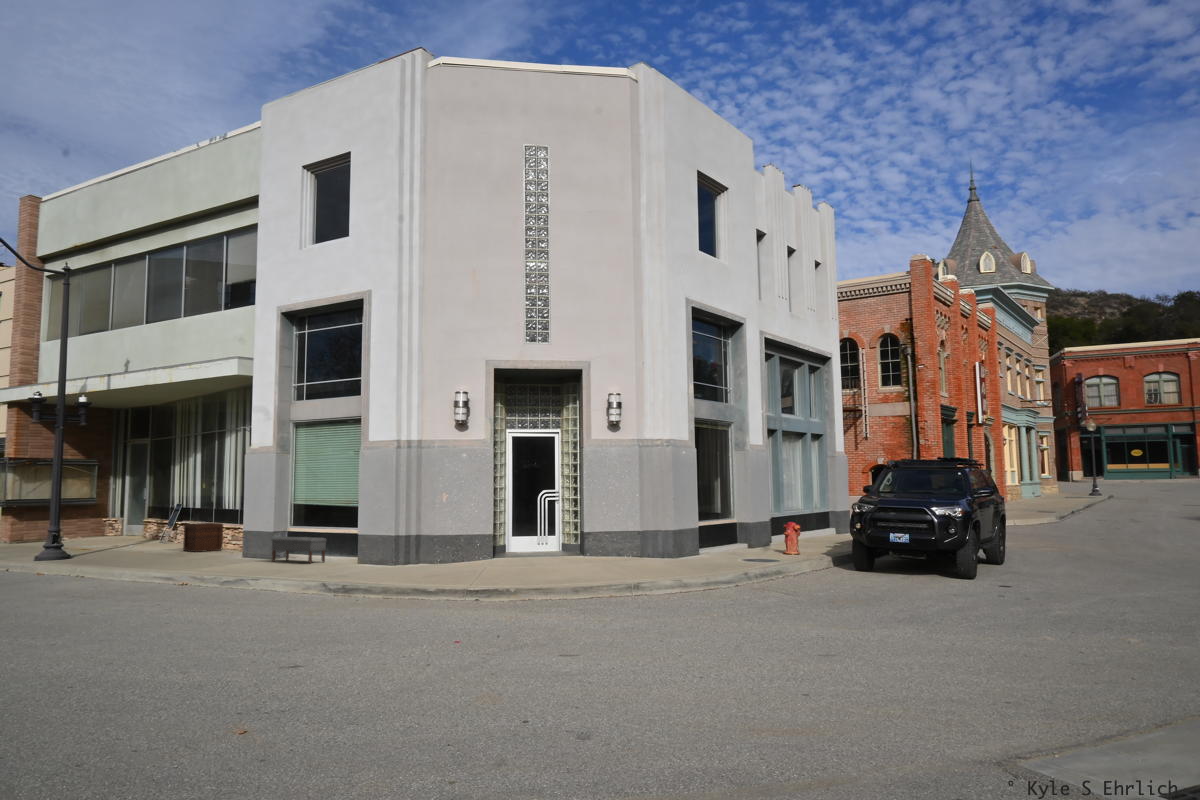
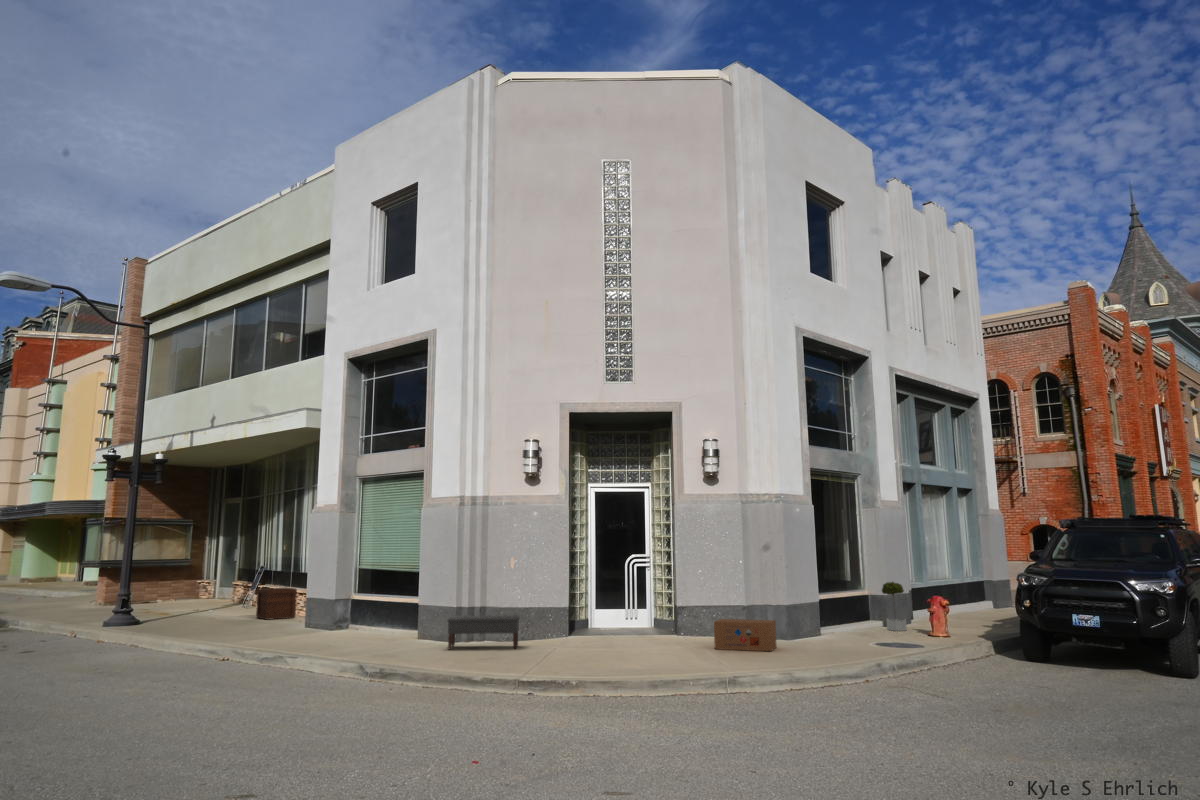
potted tree: none [748,511,767,552] -> present [882,582,907,631]
bench: present [272,537,326,564] -> present [448,615,519,649]
cardboard box: none [615,543,665,567] -> present [714,619,777,651]

